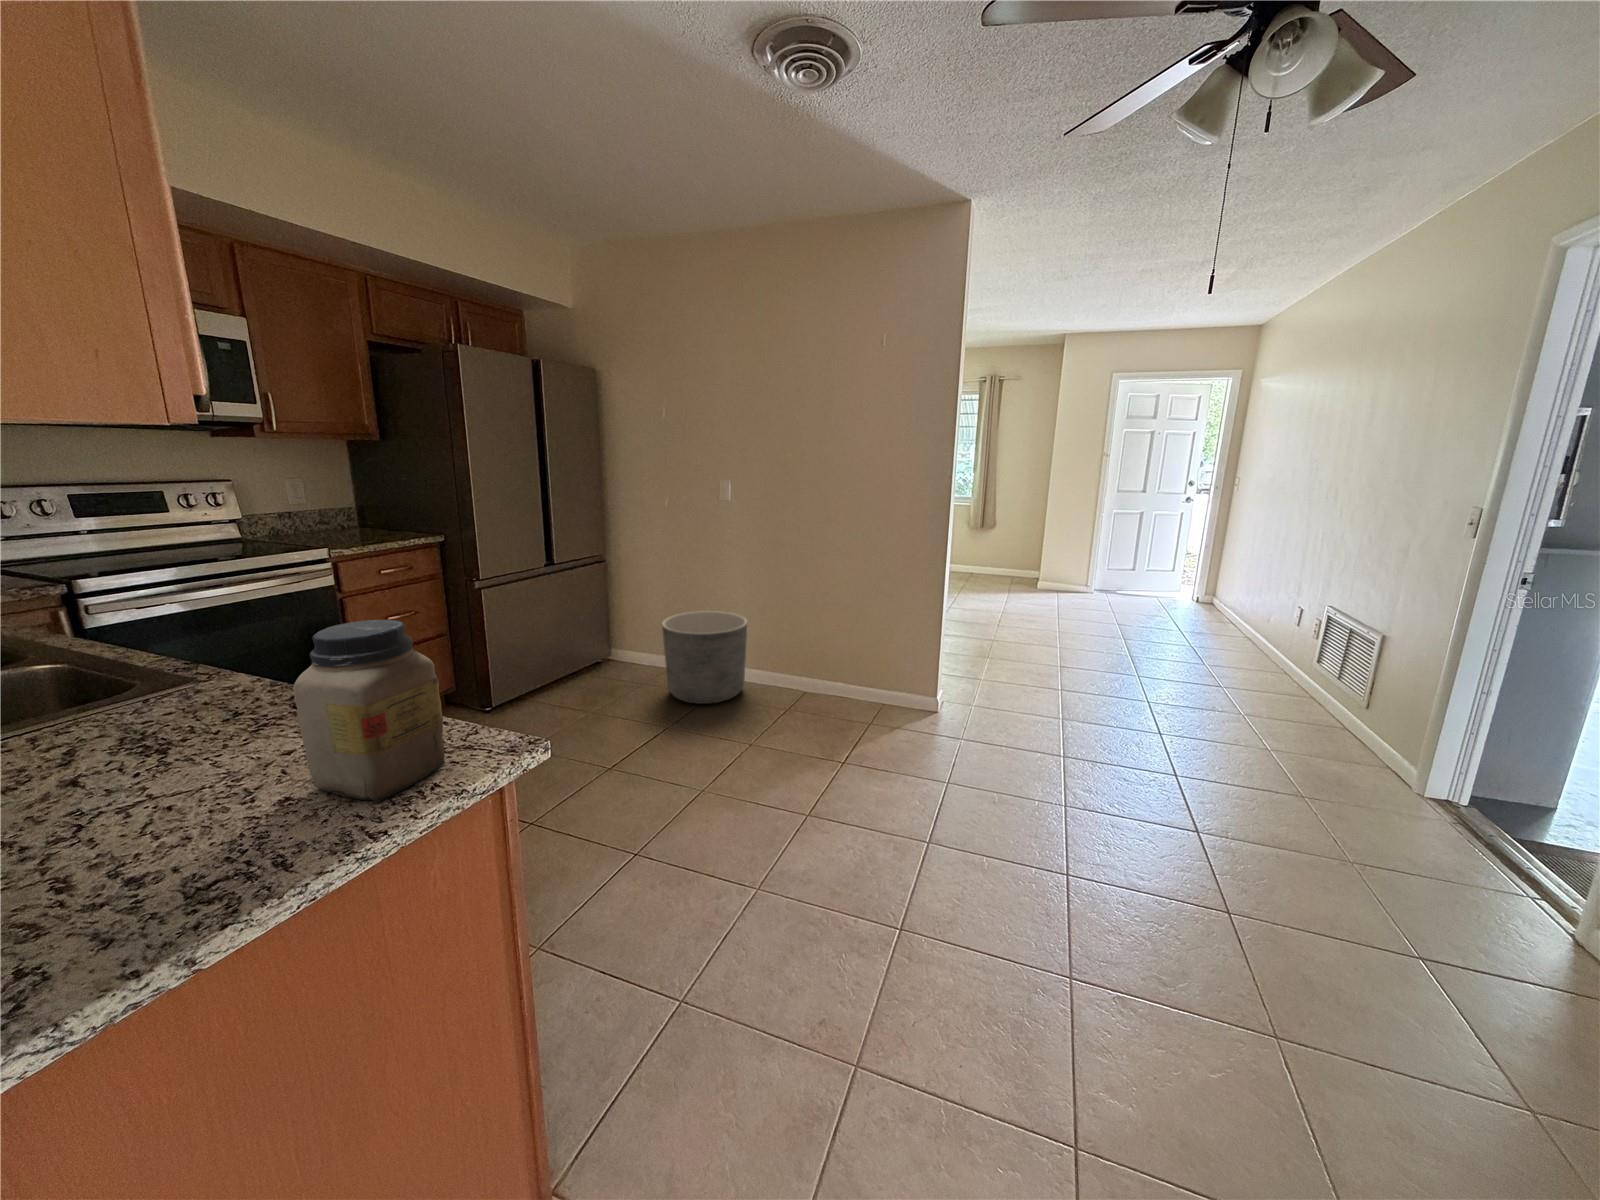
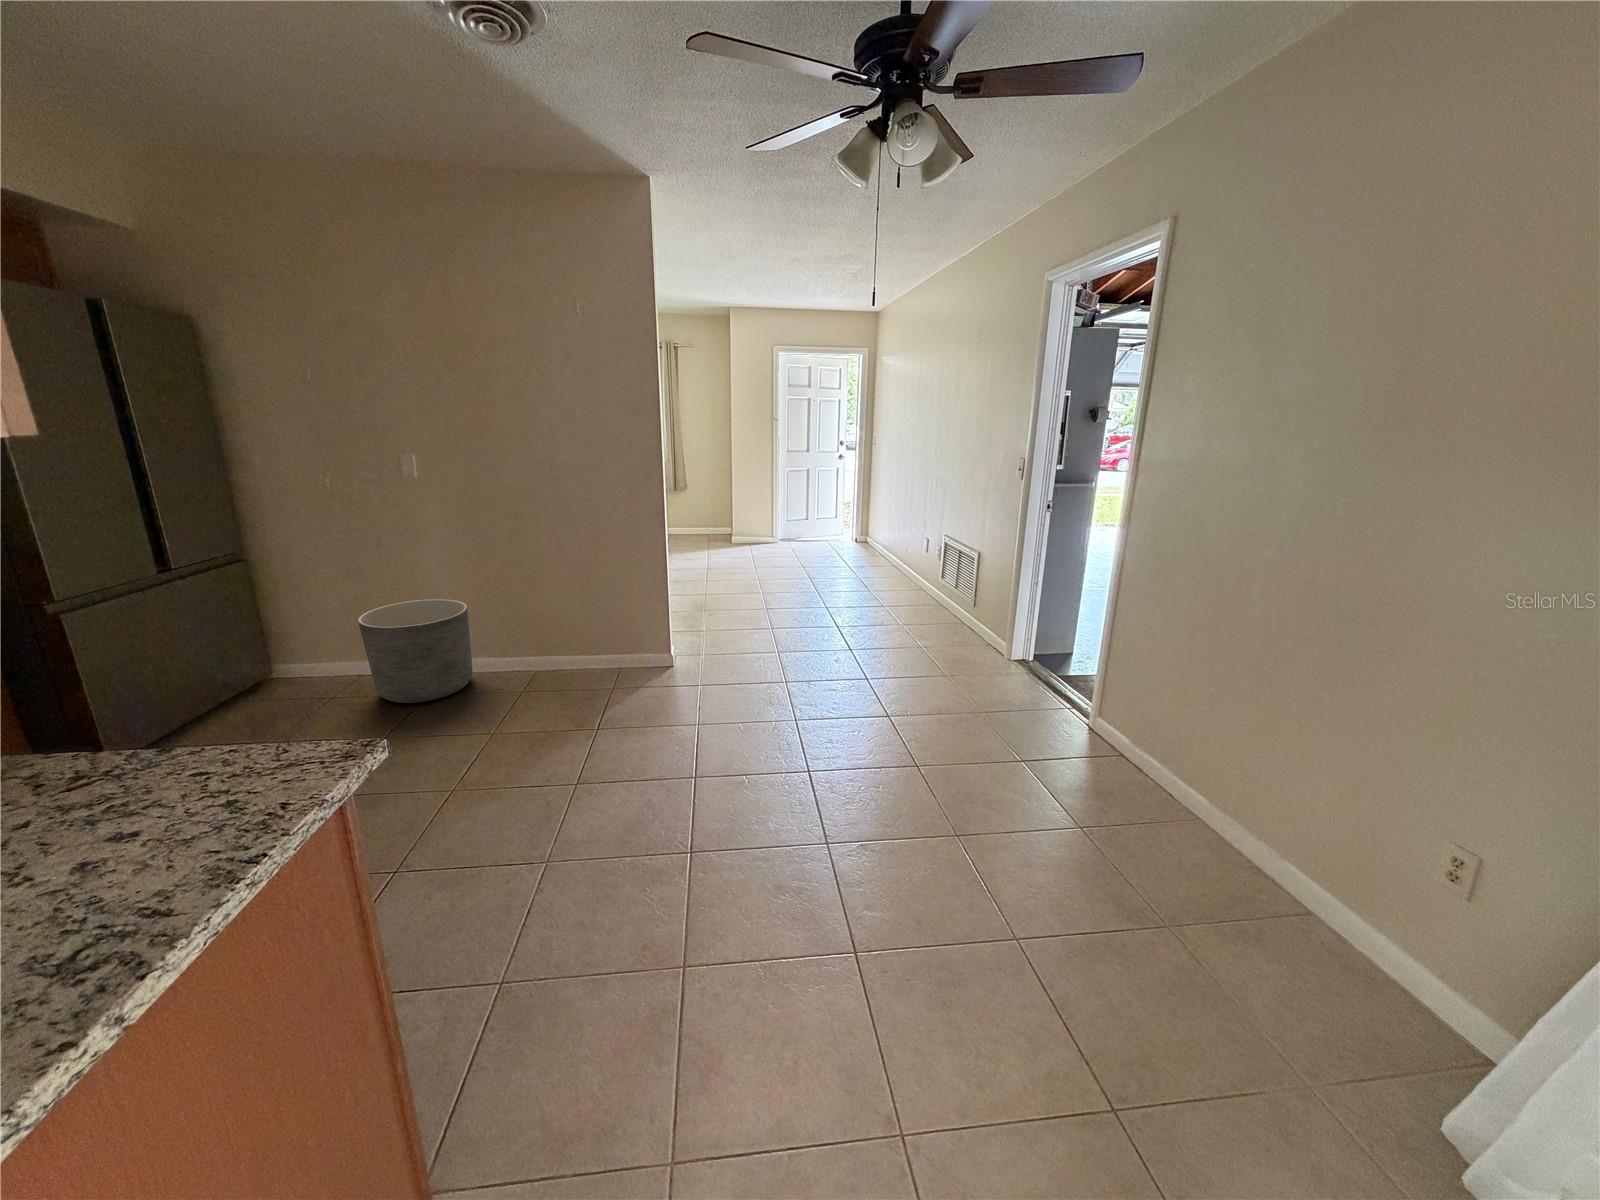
jar: present [294,620,445,803] -> none [69,639,279,844]

